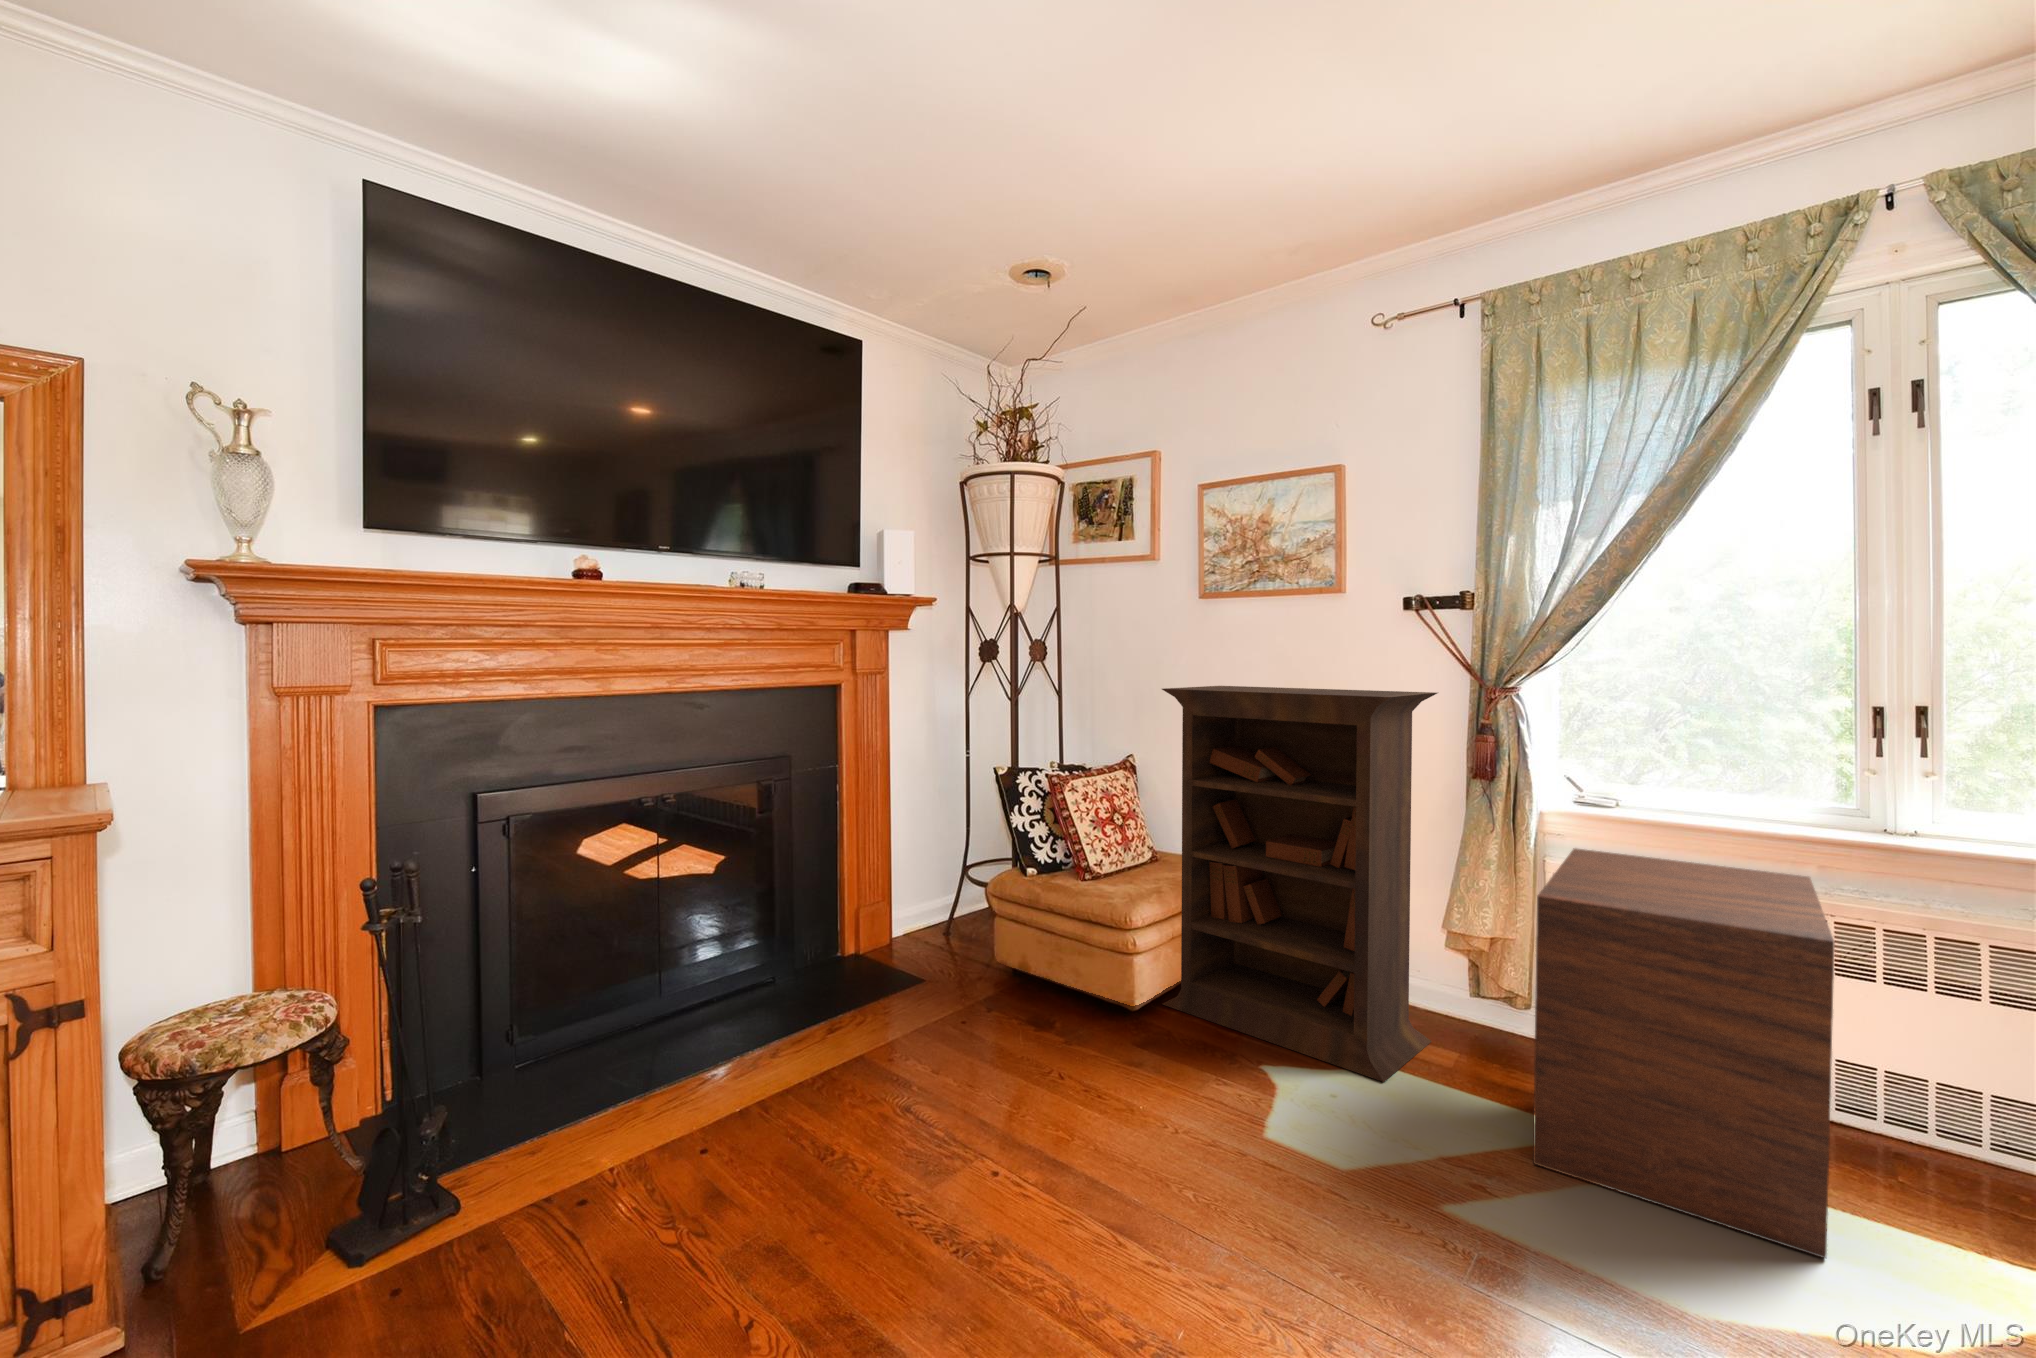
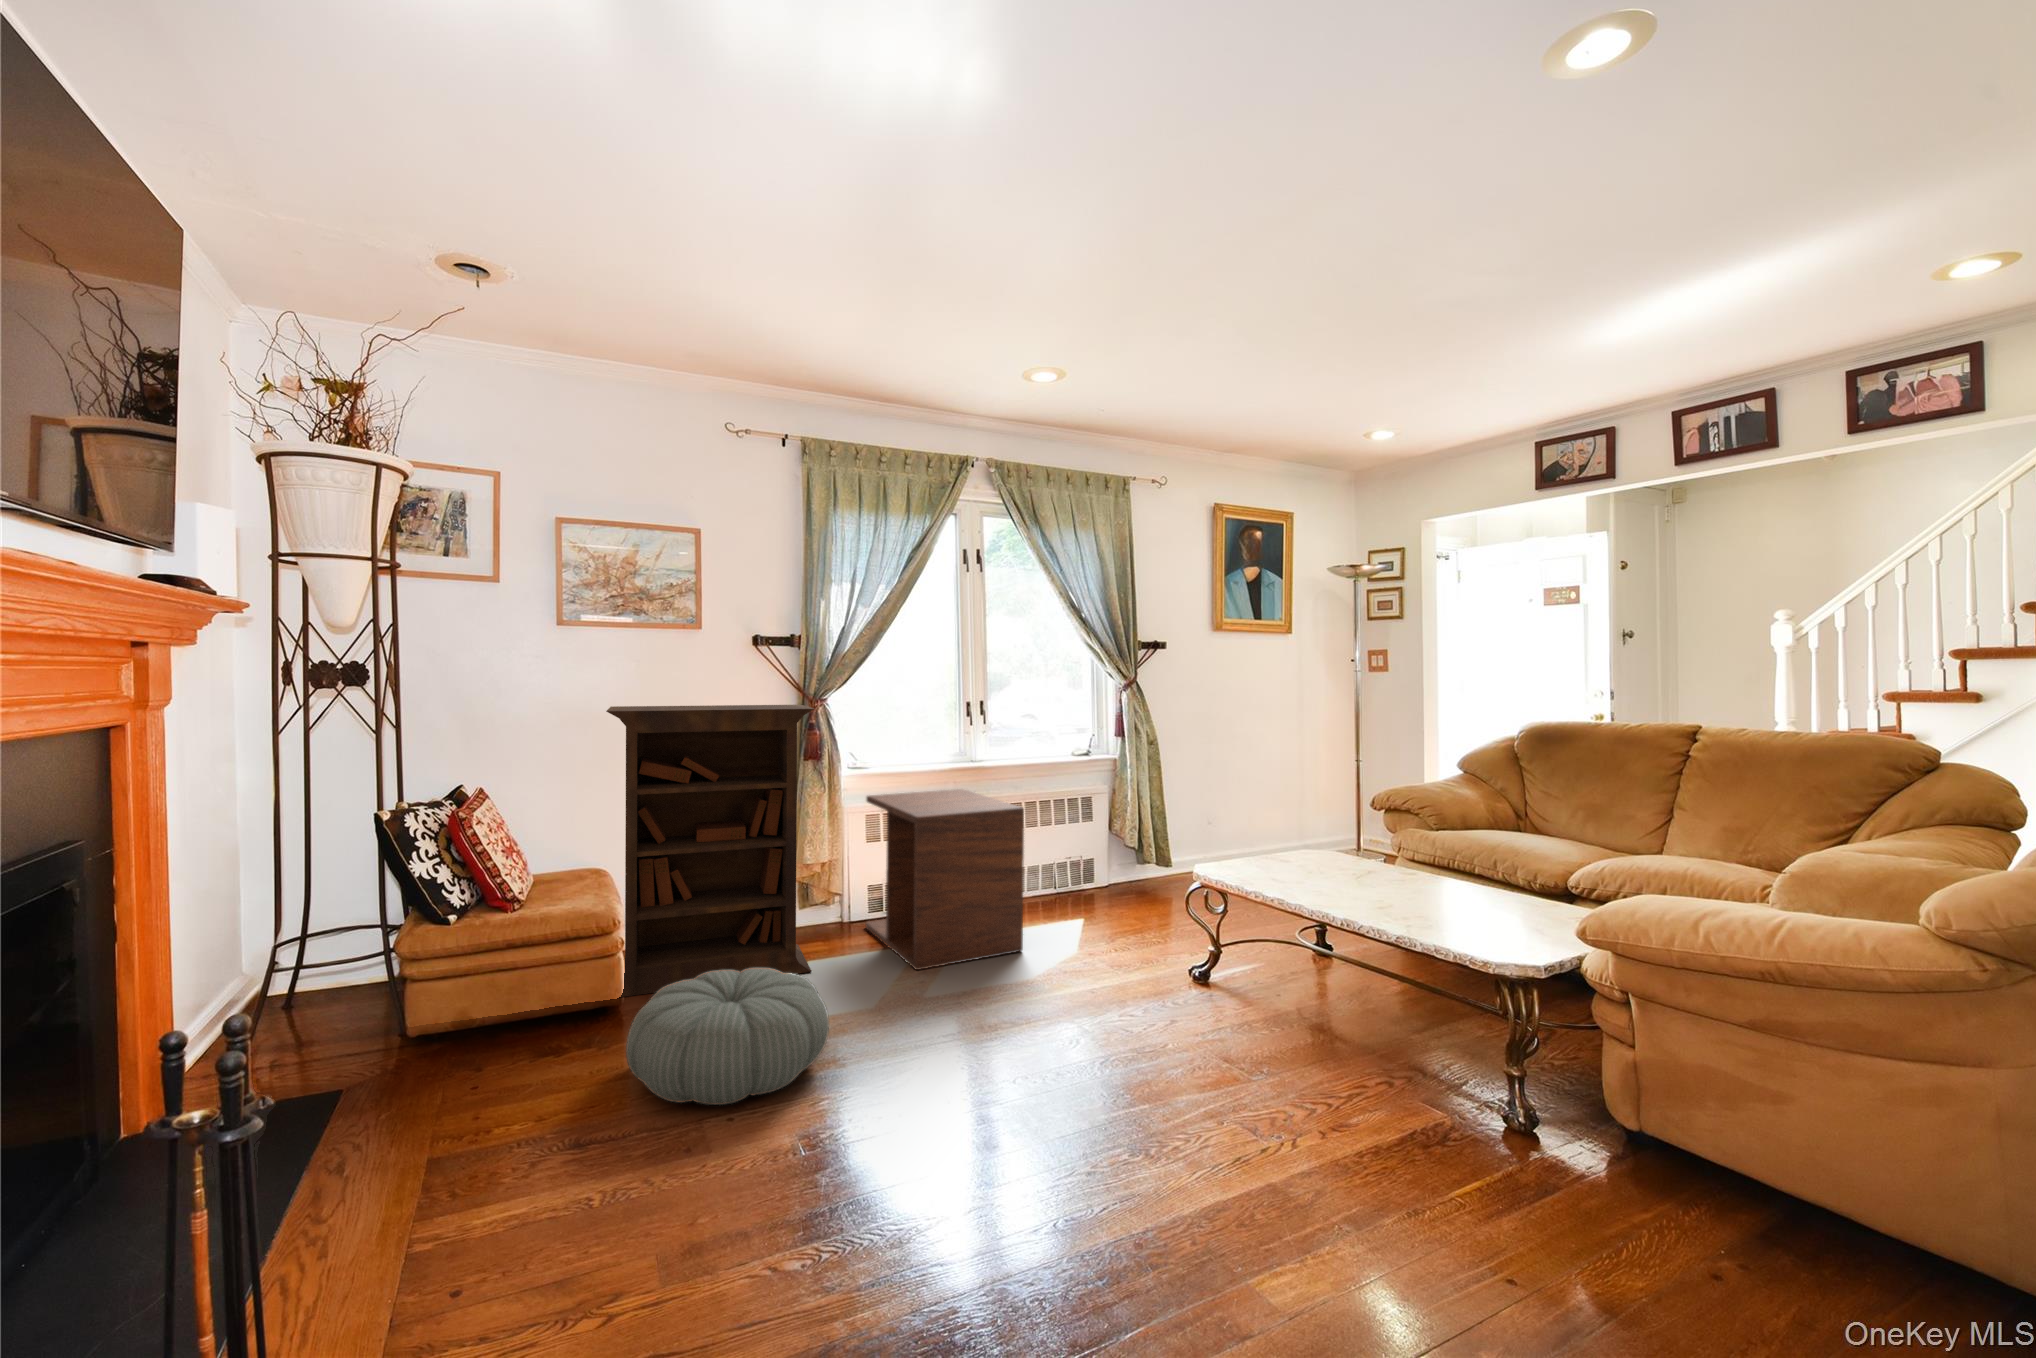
pouf: none [991,1004,1233,1190] -> present [626,968,829,1105]

